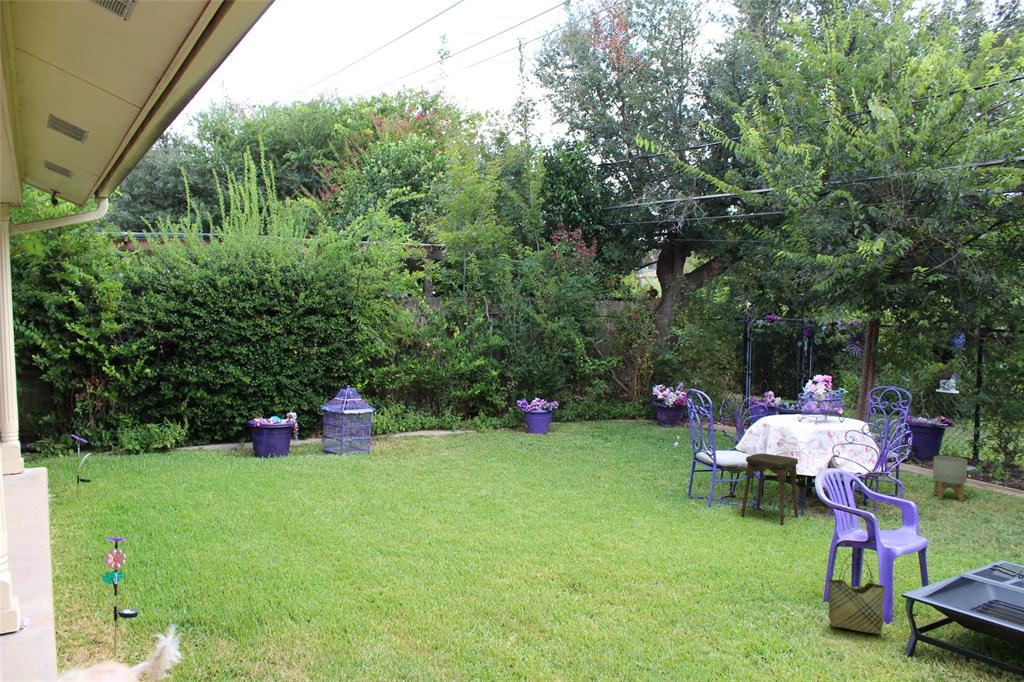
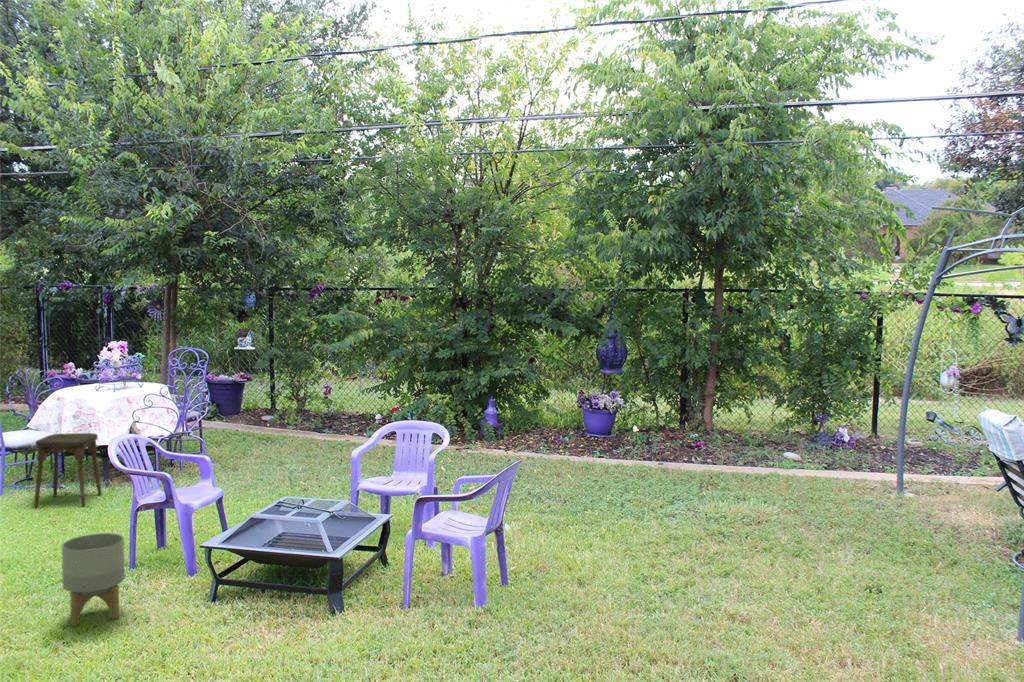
planter: present [933,456,967,502] -> present [62,533,125,626]
woven basket: present [828,554,885,634] -> none [129,514,185,590]

